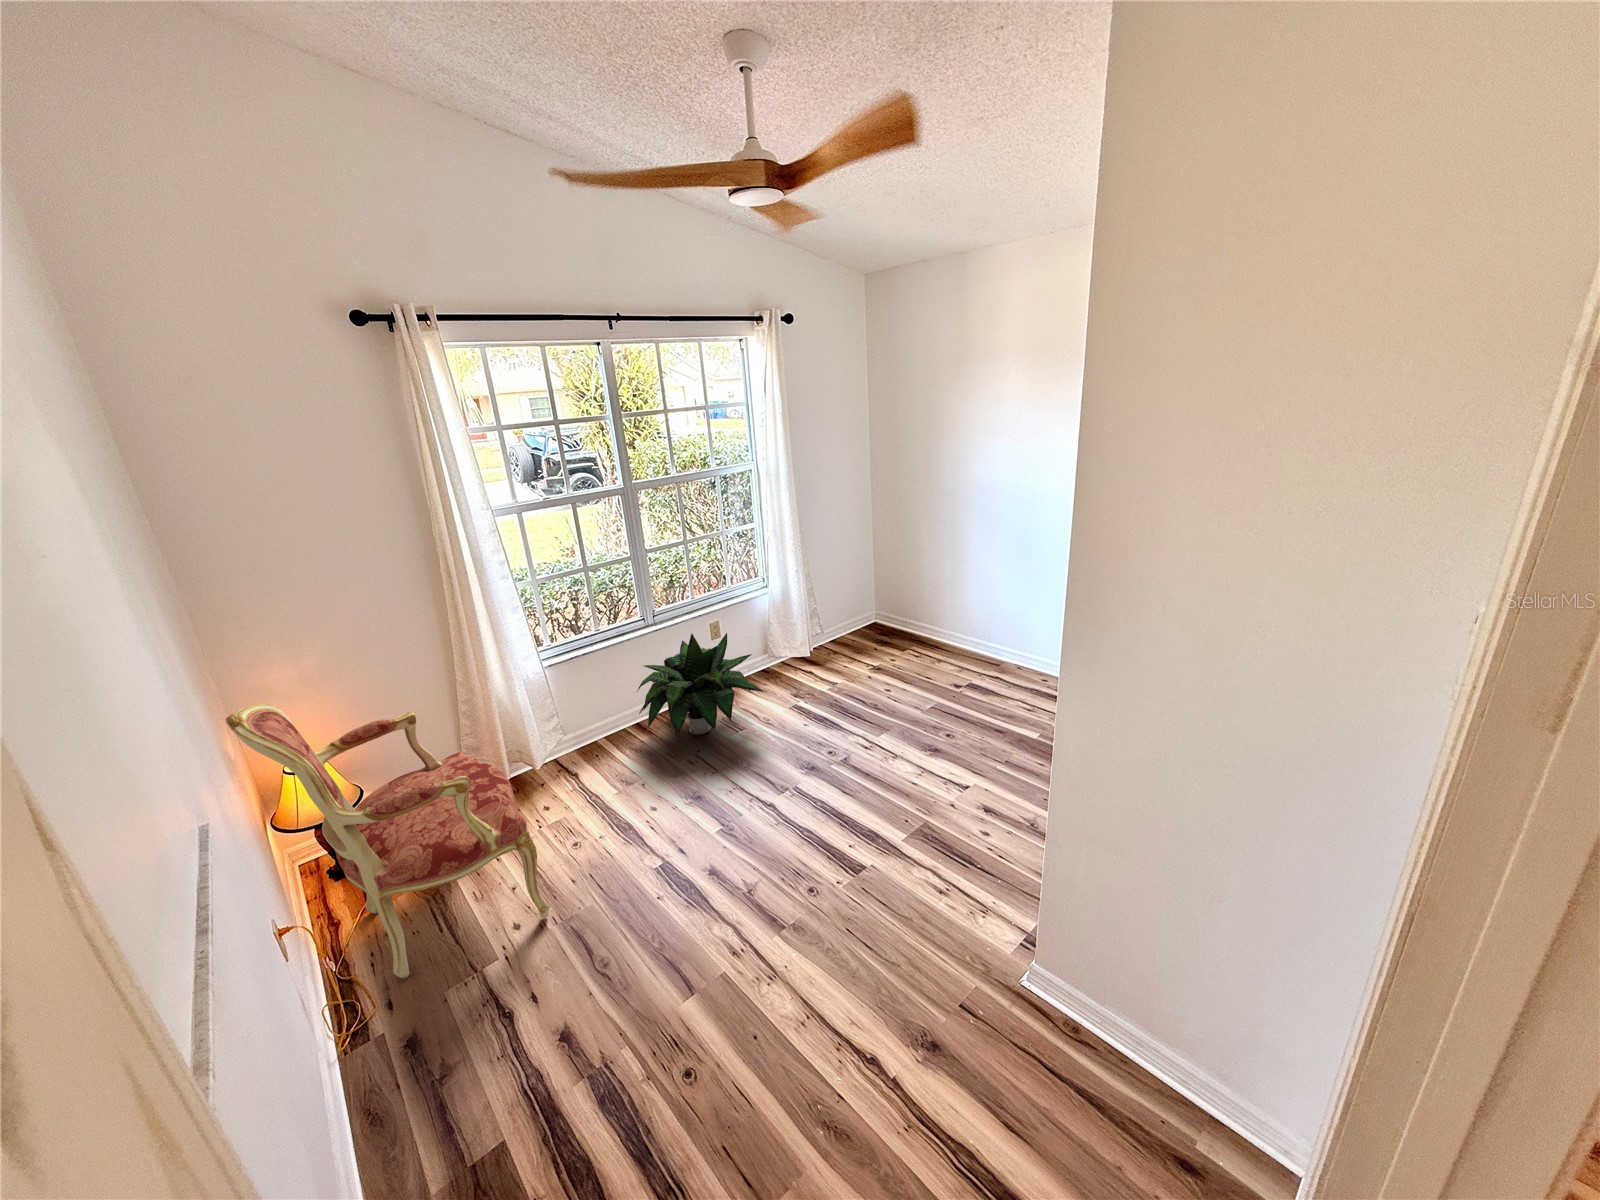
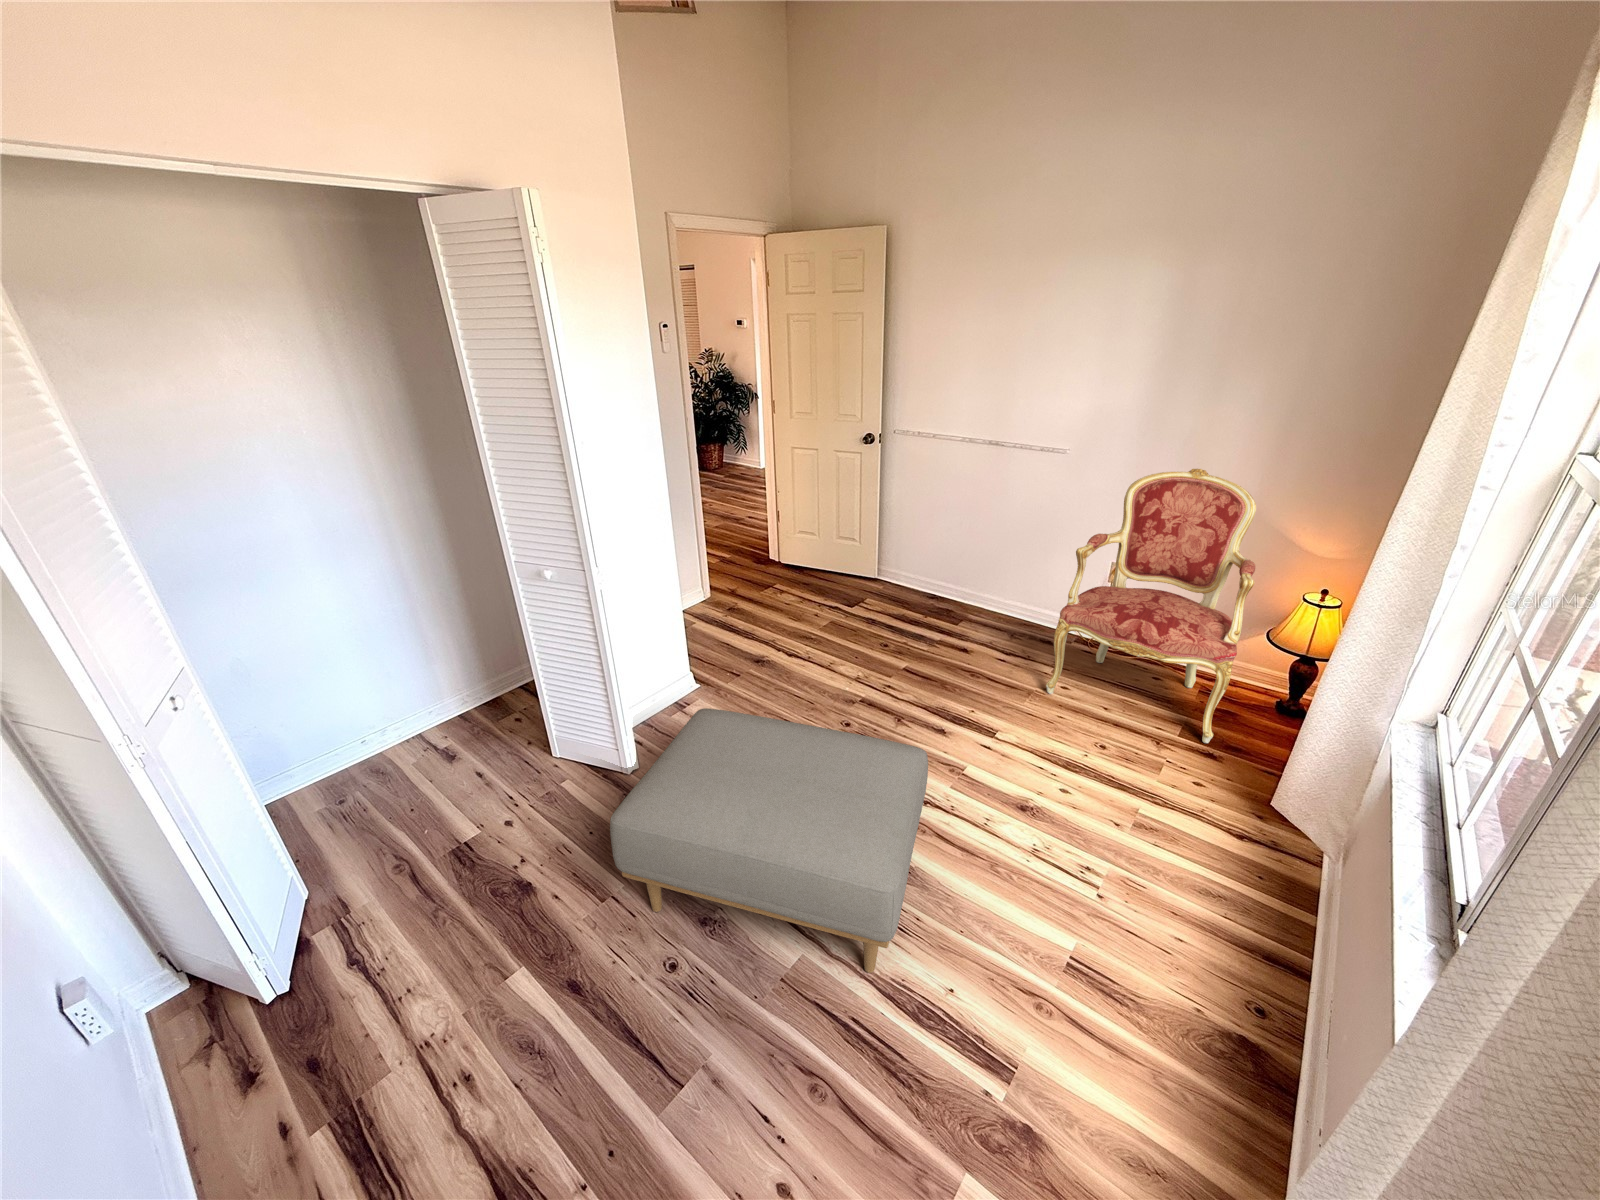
potted plant: present [637,633,762,737] -> none [1027,785,1321,1036]
ottoman: none [787,656,988,811] -> present [610,708,928,973]

